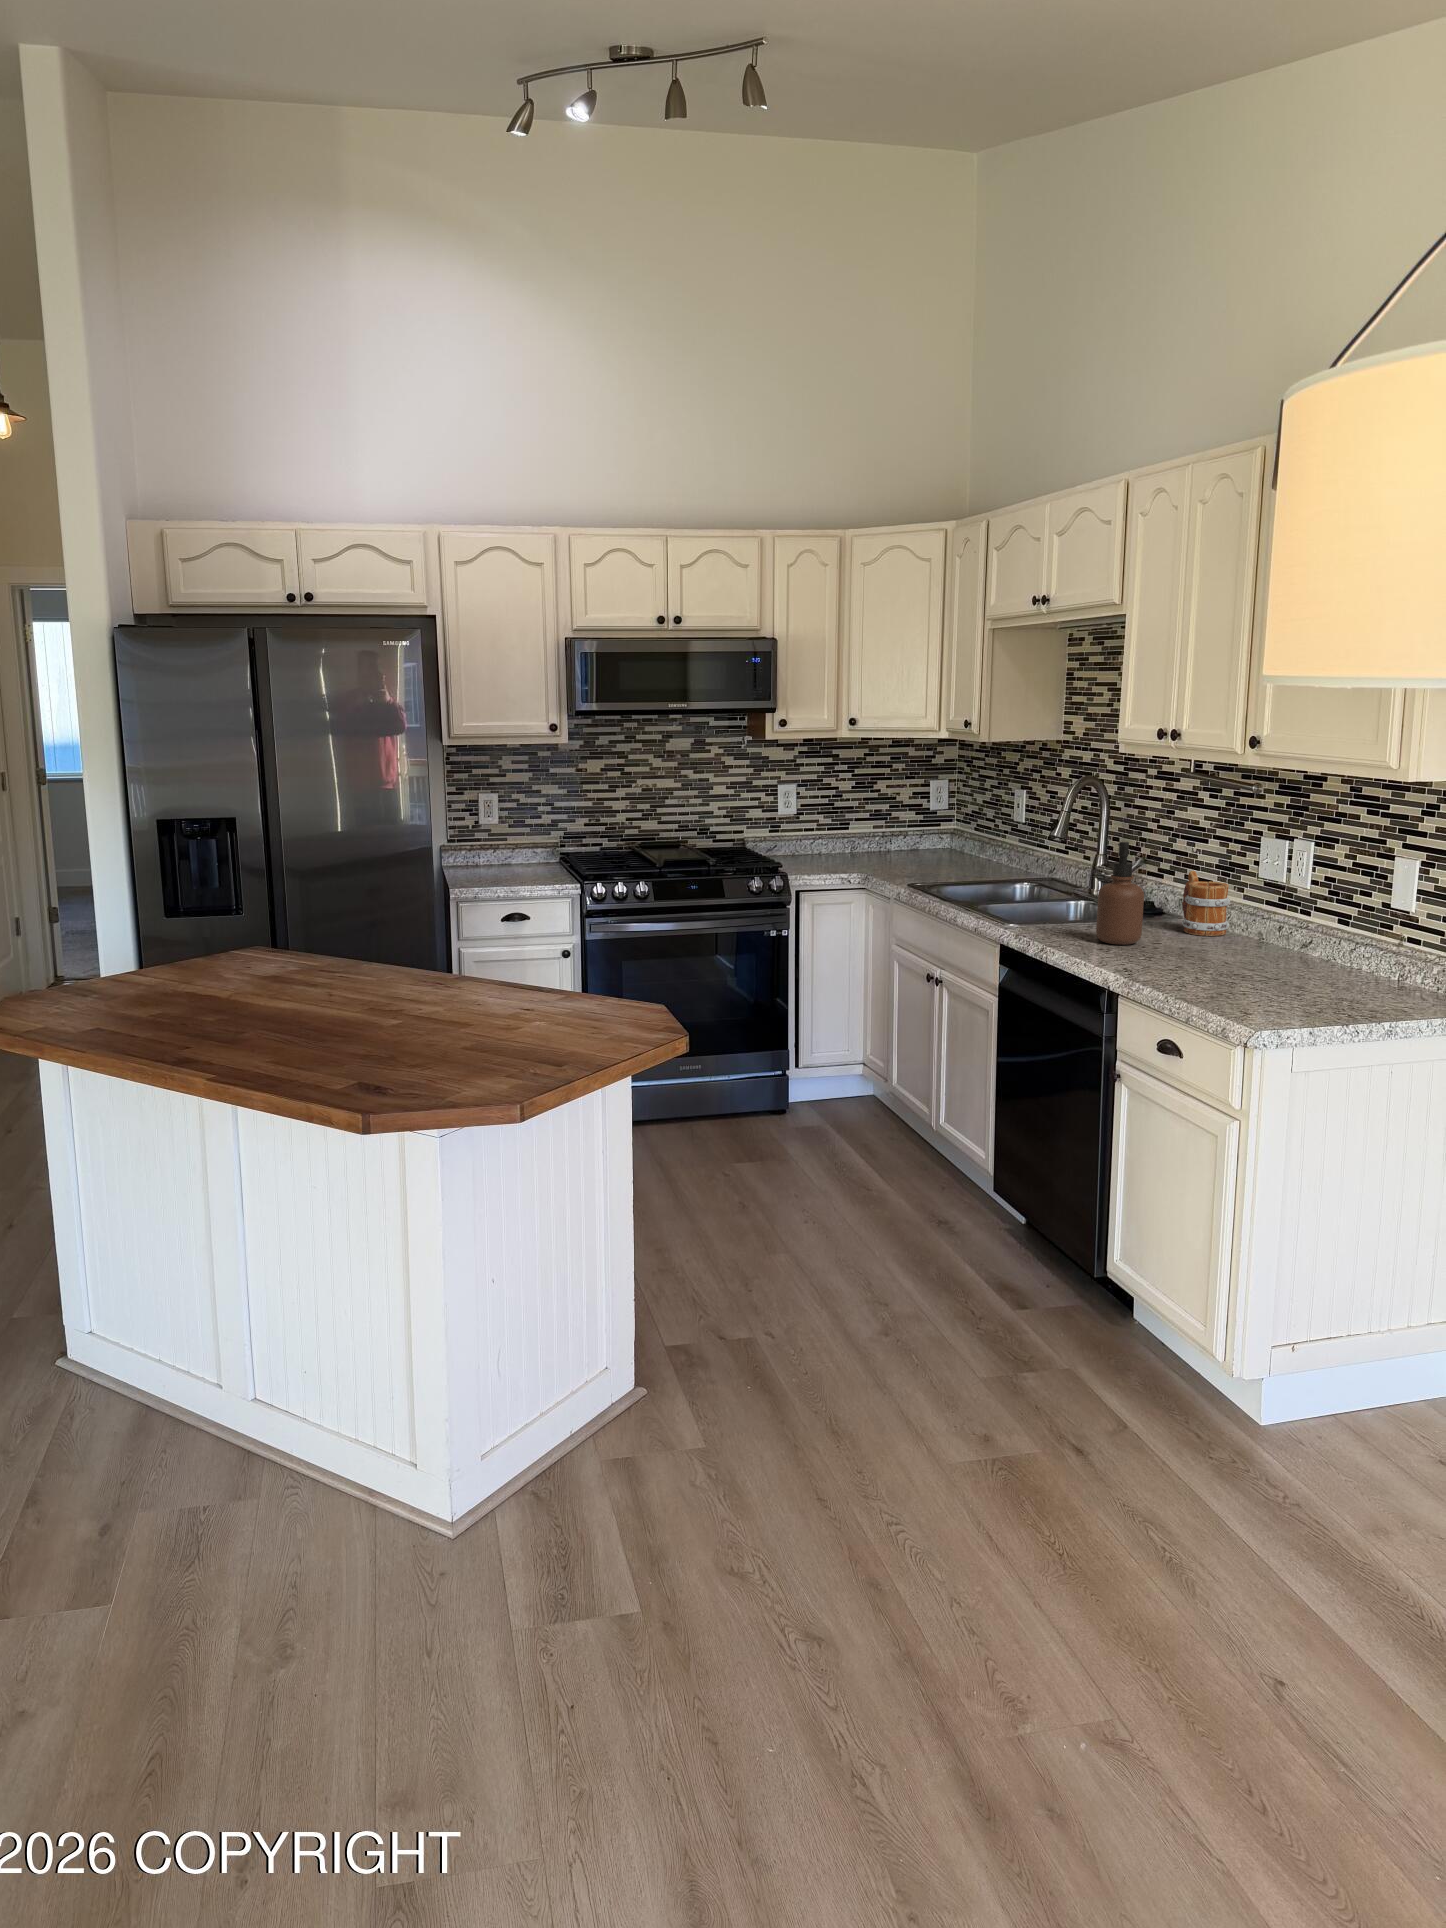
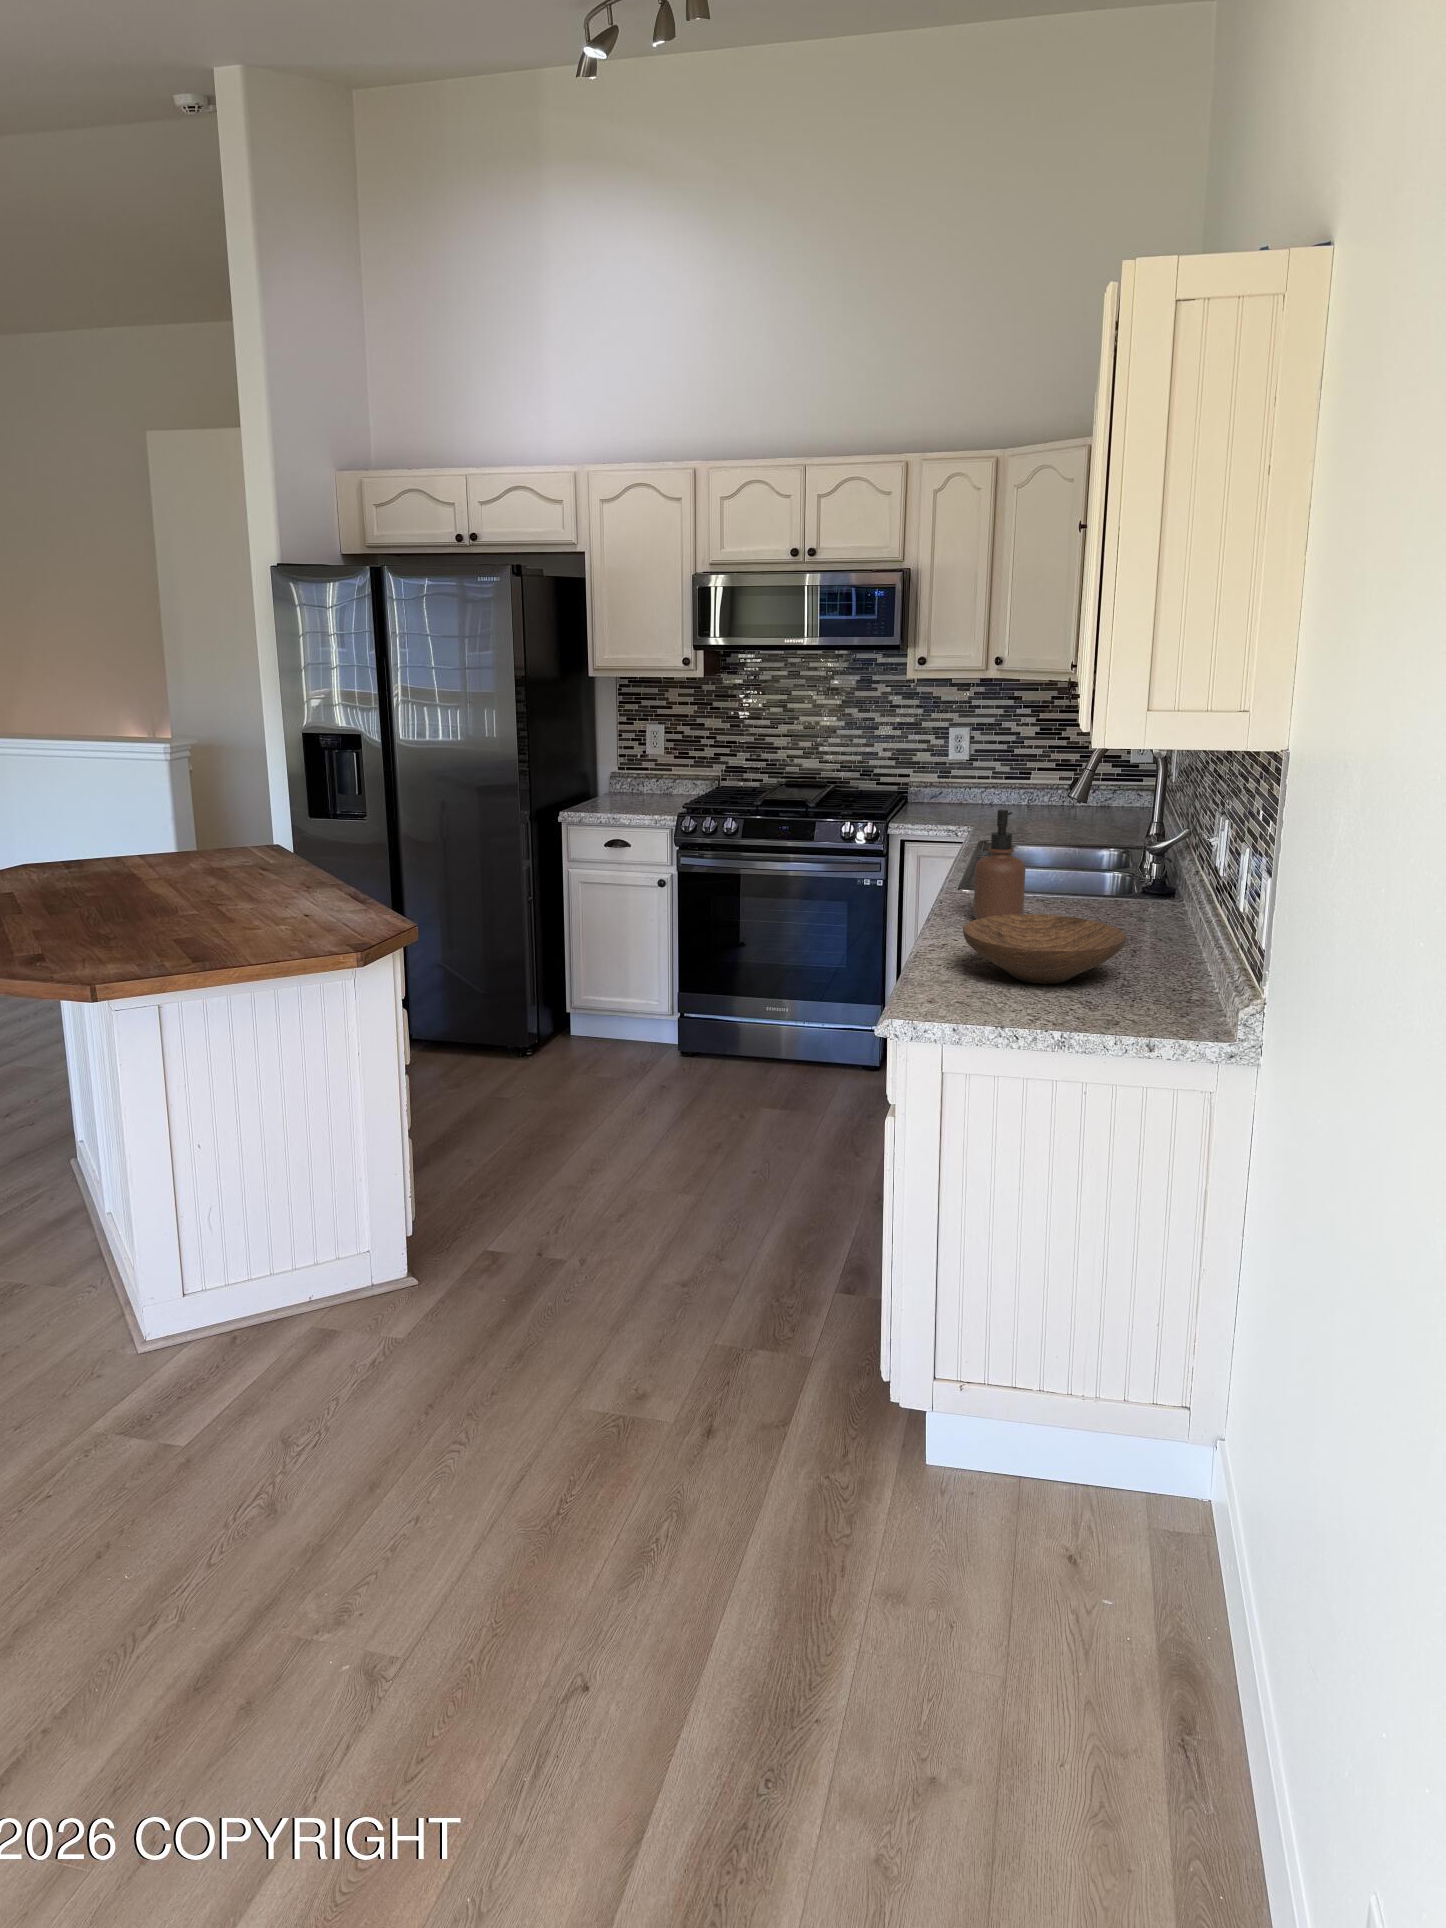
mug: present [1182,871,1230,936] -> none [1111,851,1163,929]
wooden bowl: none [1211,926,1360,983] -> present [963,914,1126,984]

